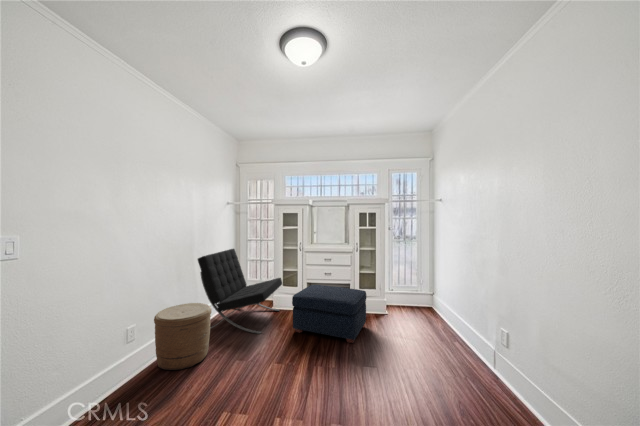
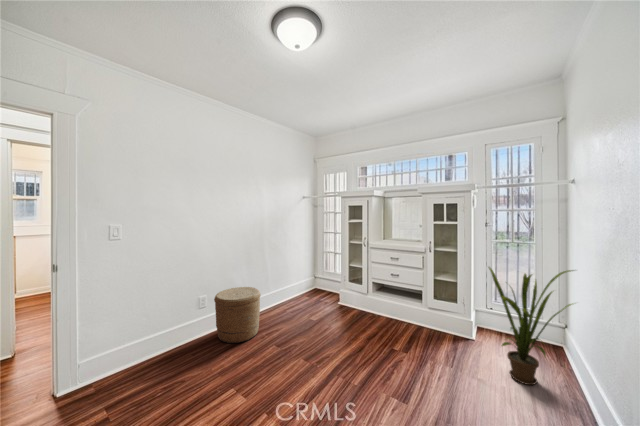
lounge chair: present [198,249,282,334] -> none [264,240,346,327]
house plant: none [410,256,458,336] -> present [489,267,573,385]
ottoman: present [292,285,366,343] -> none [340,285,430,363]

